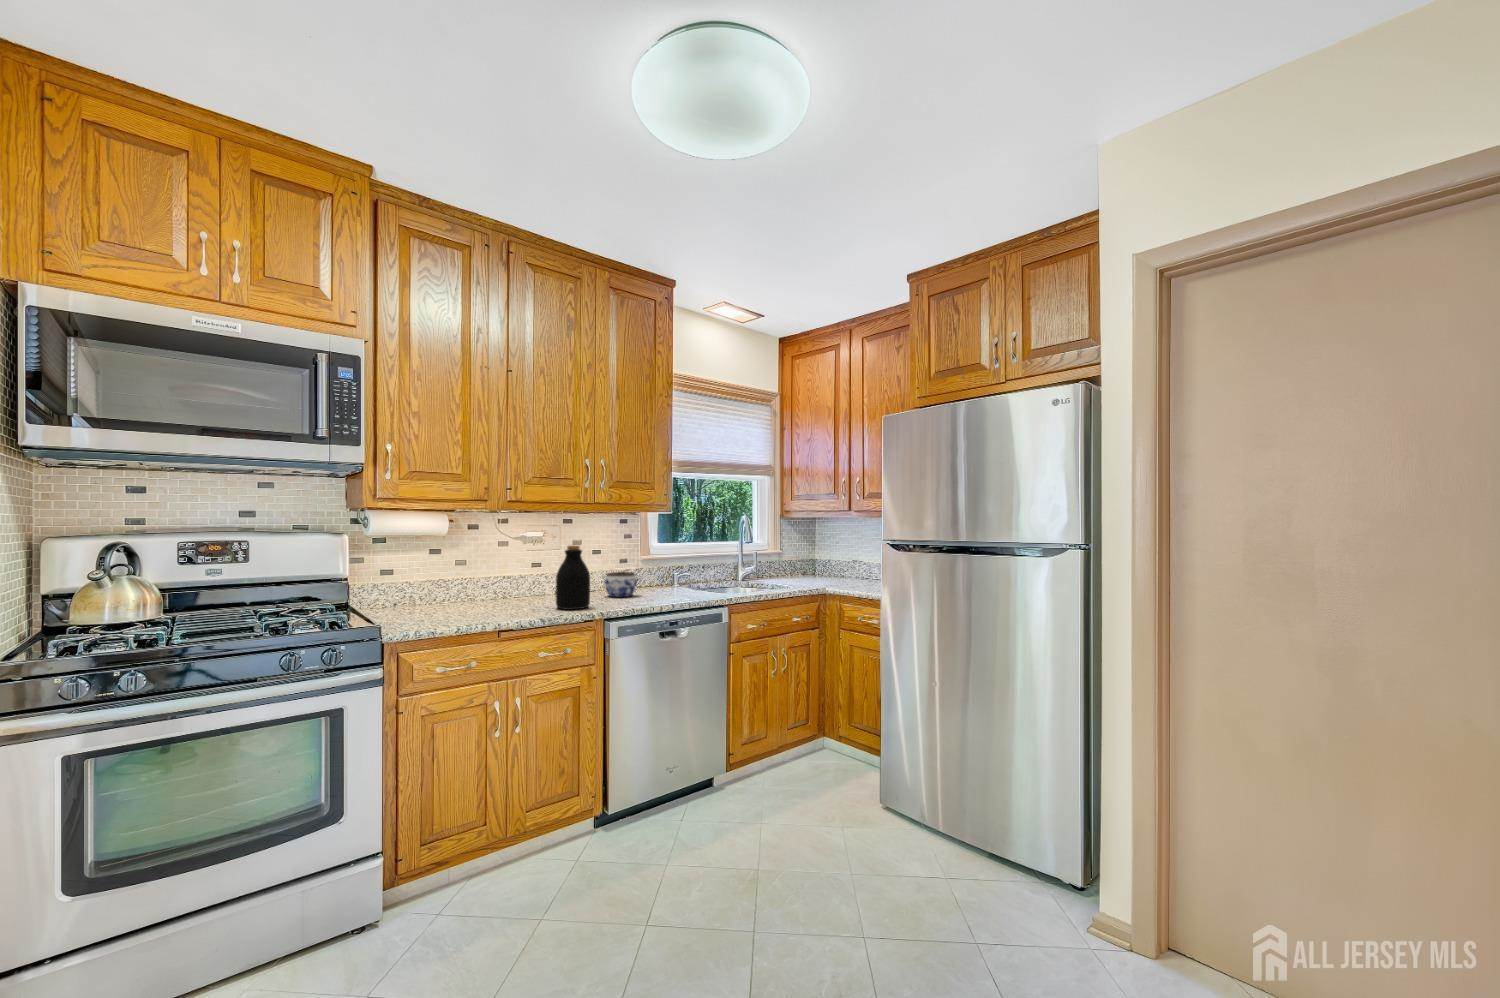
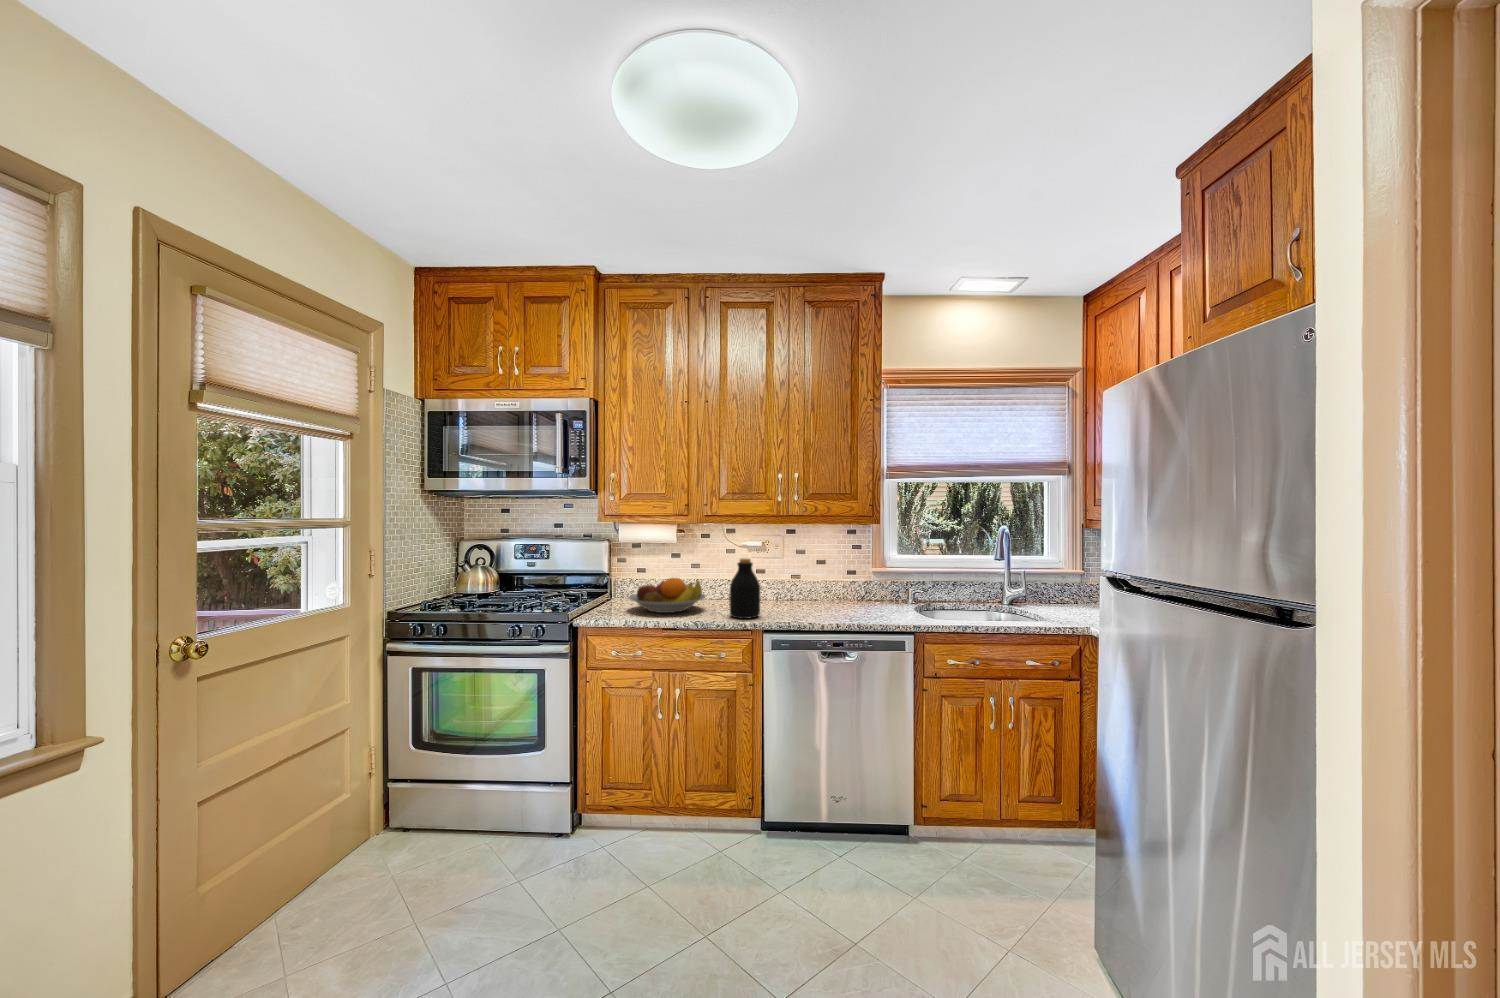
jar: present [604,571,637,597] -> none [807,585,839,611]
fruit bowl: none [416,573,518,616] -> present [629,578,705,613]

